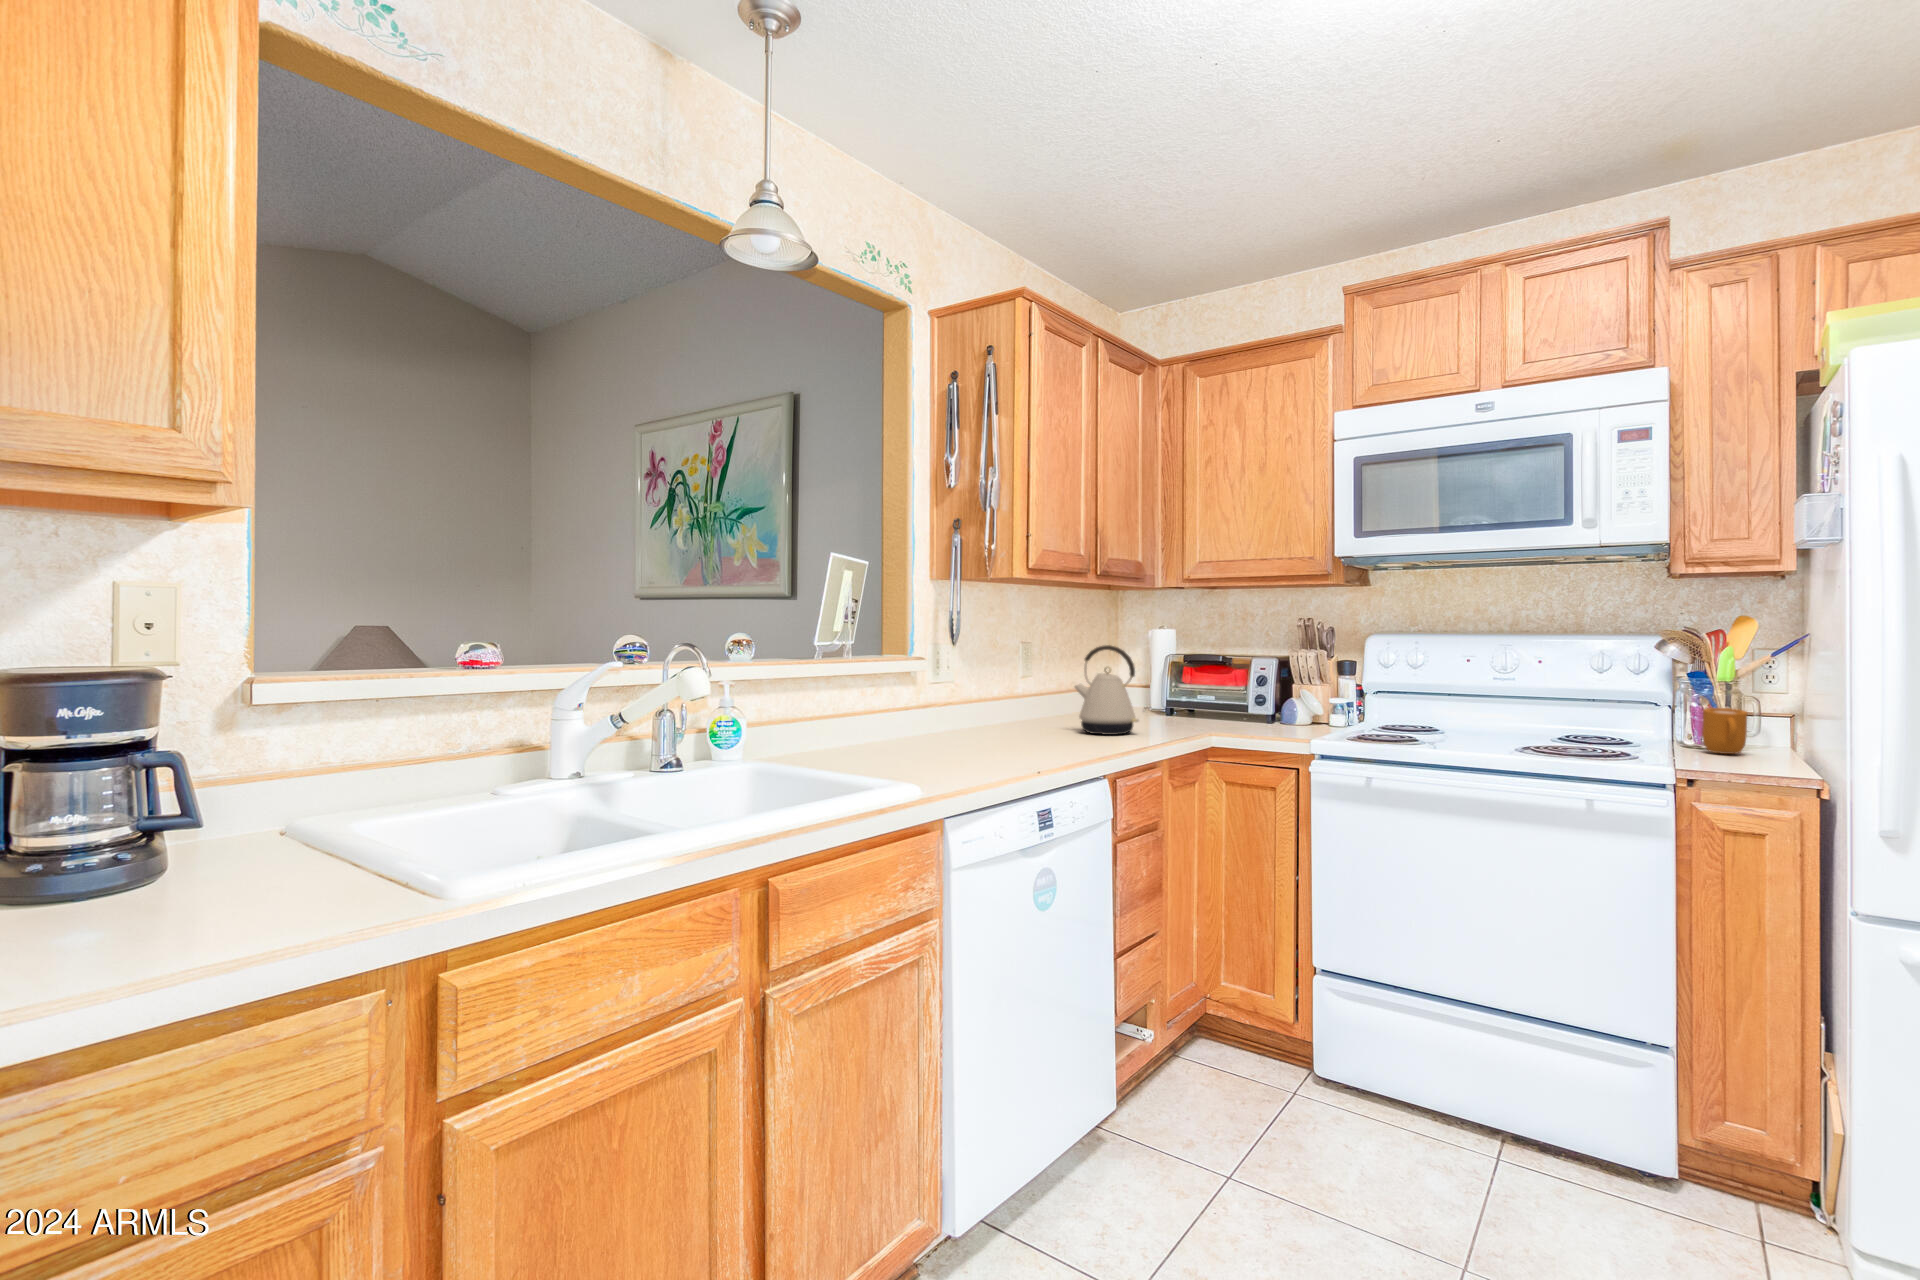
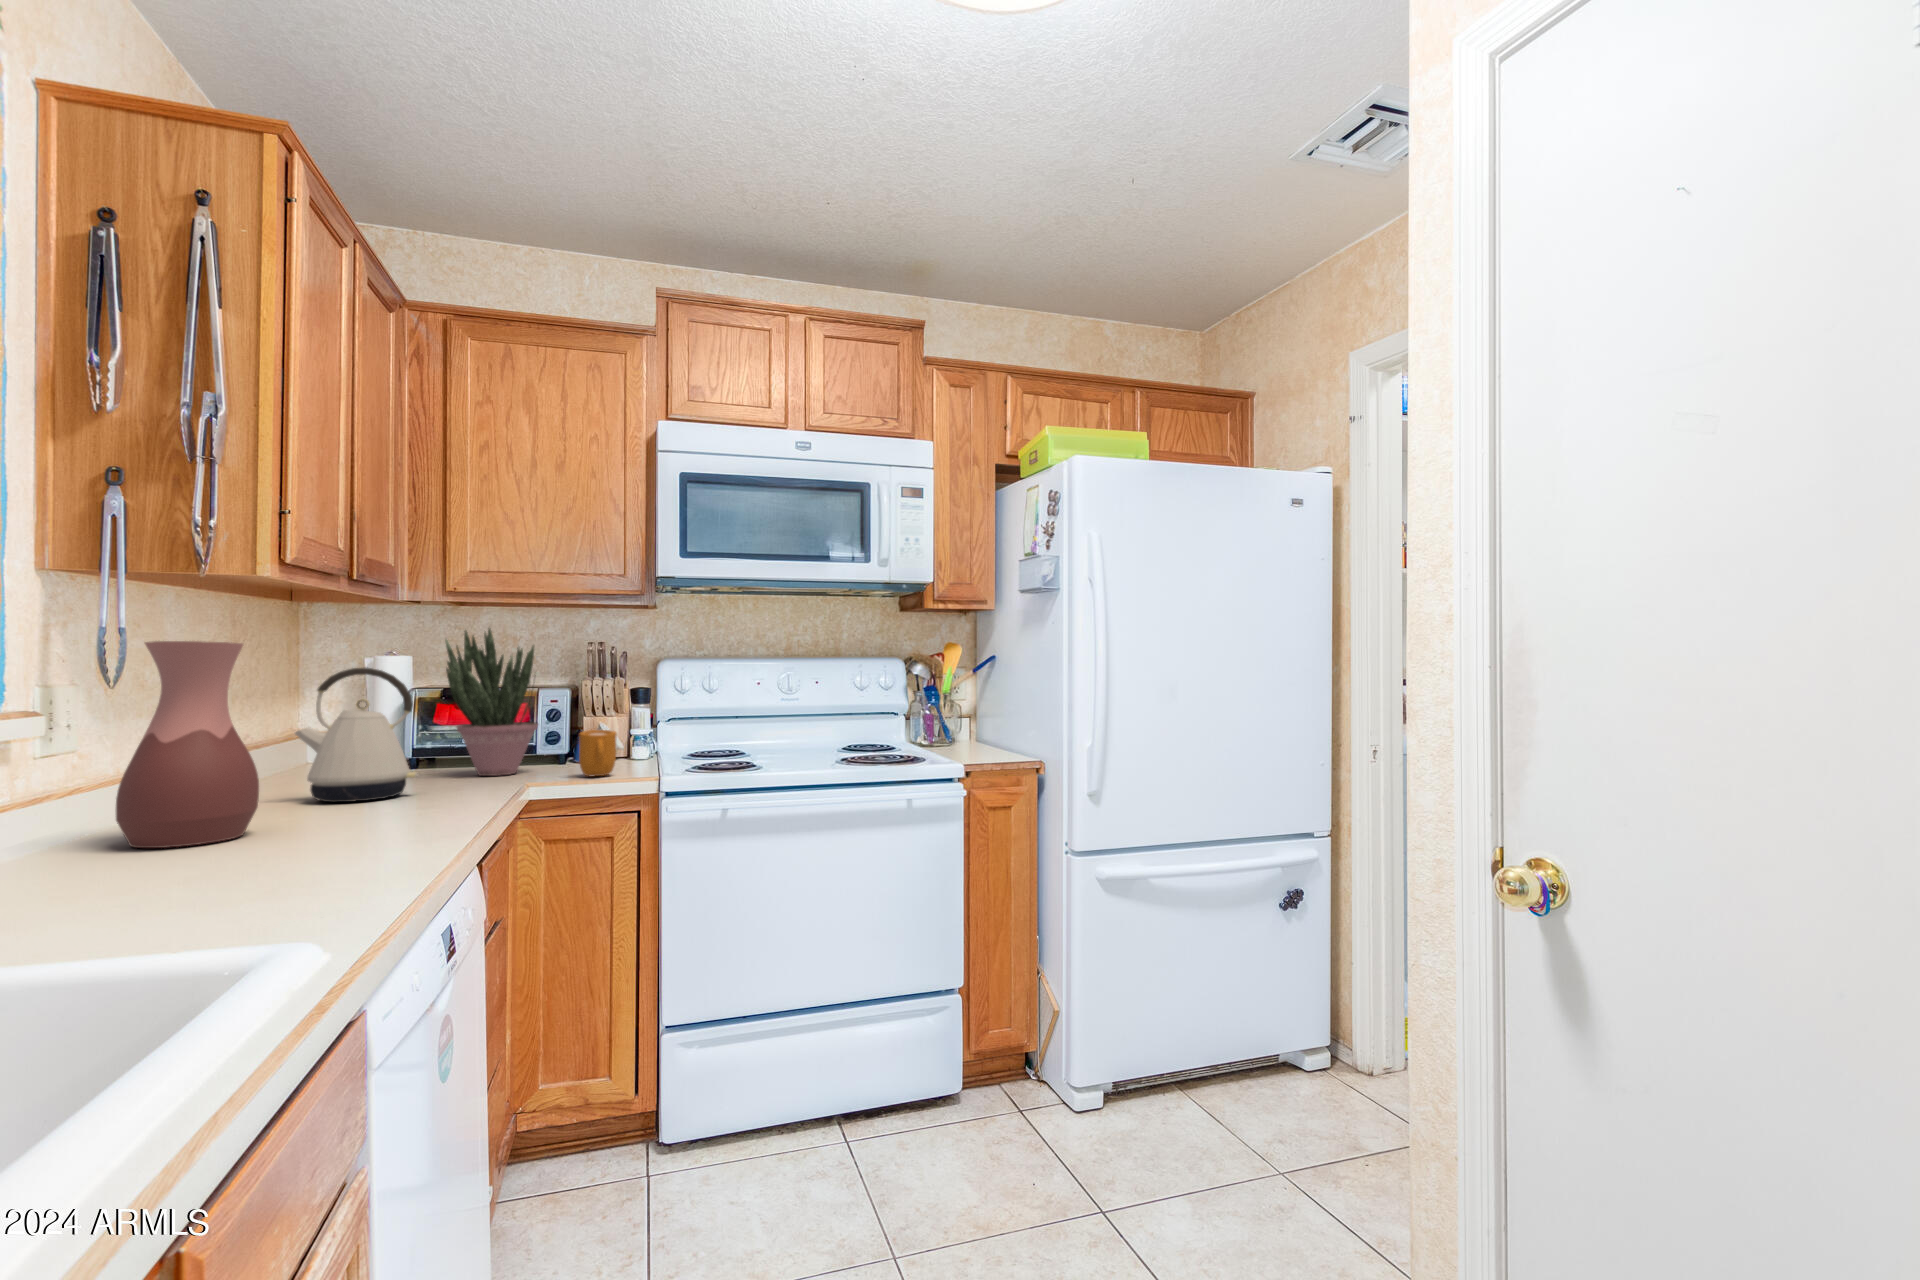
potted plant: none [1170,611,1238,727] -> present [445,628,538,776]
vase: none [979,635,1037,748] -> present [116,641,259,848]
mug: present [1702,708,1747,754] -> present [579,730,617,776]

